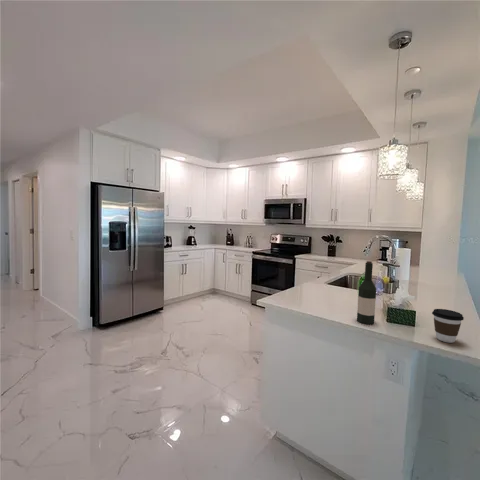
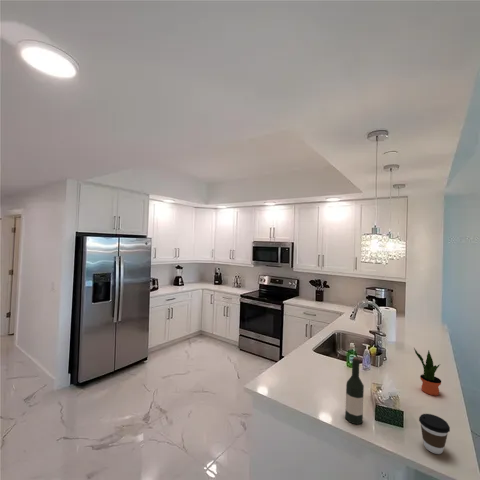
potted plant: none [428,265,456,310] -> present [414,348,441,395]

